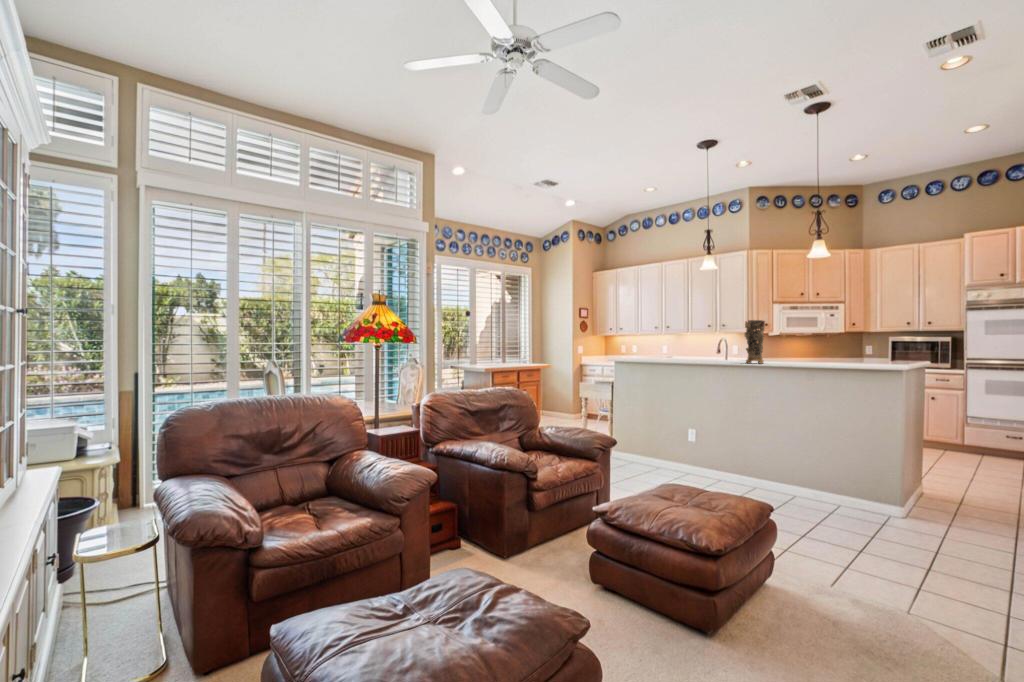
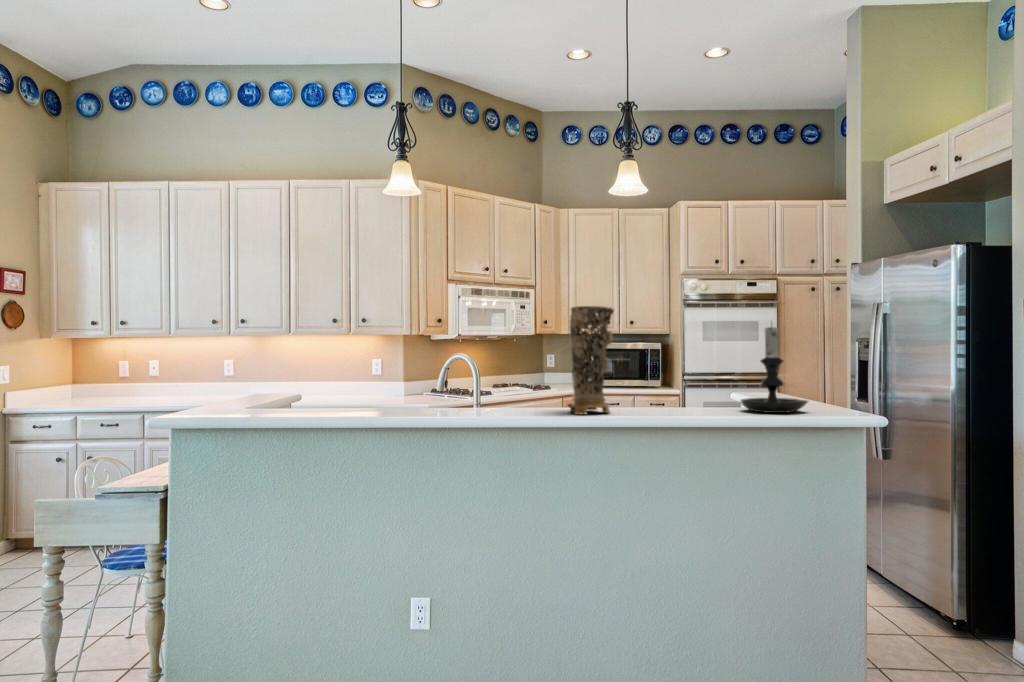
candle holder: none [827,325,862,367] -> present [741,326,808,413]

